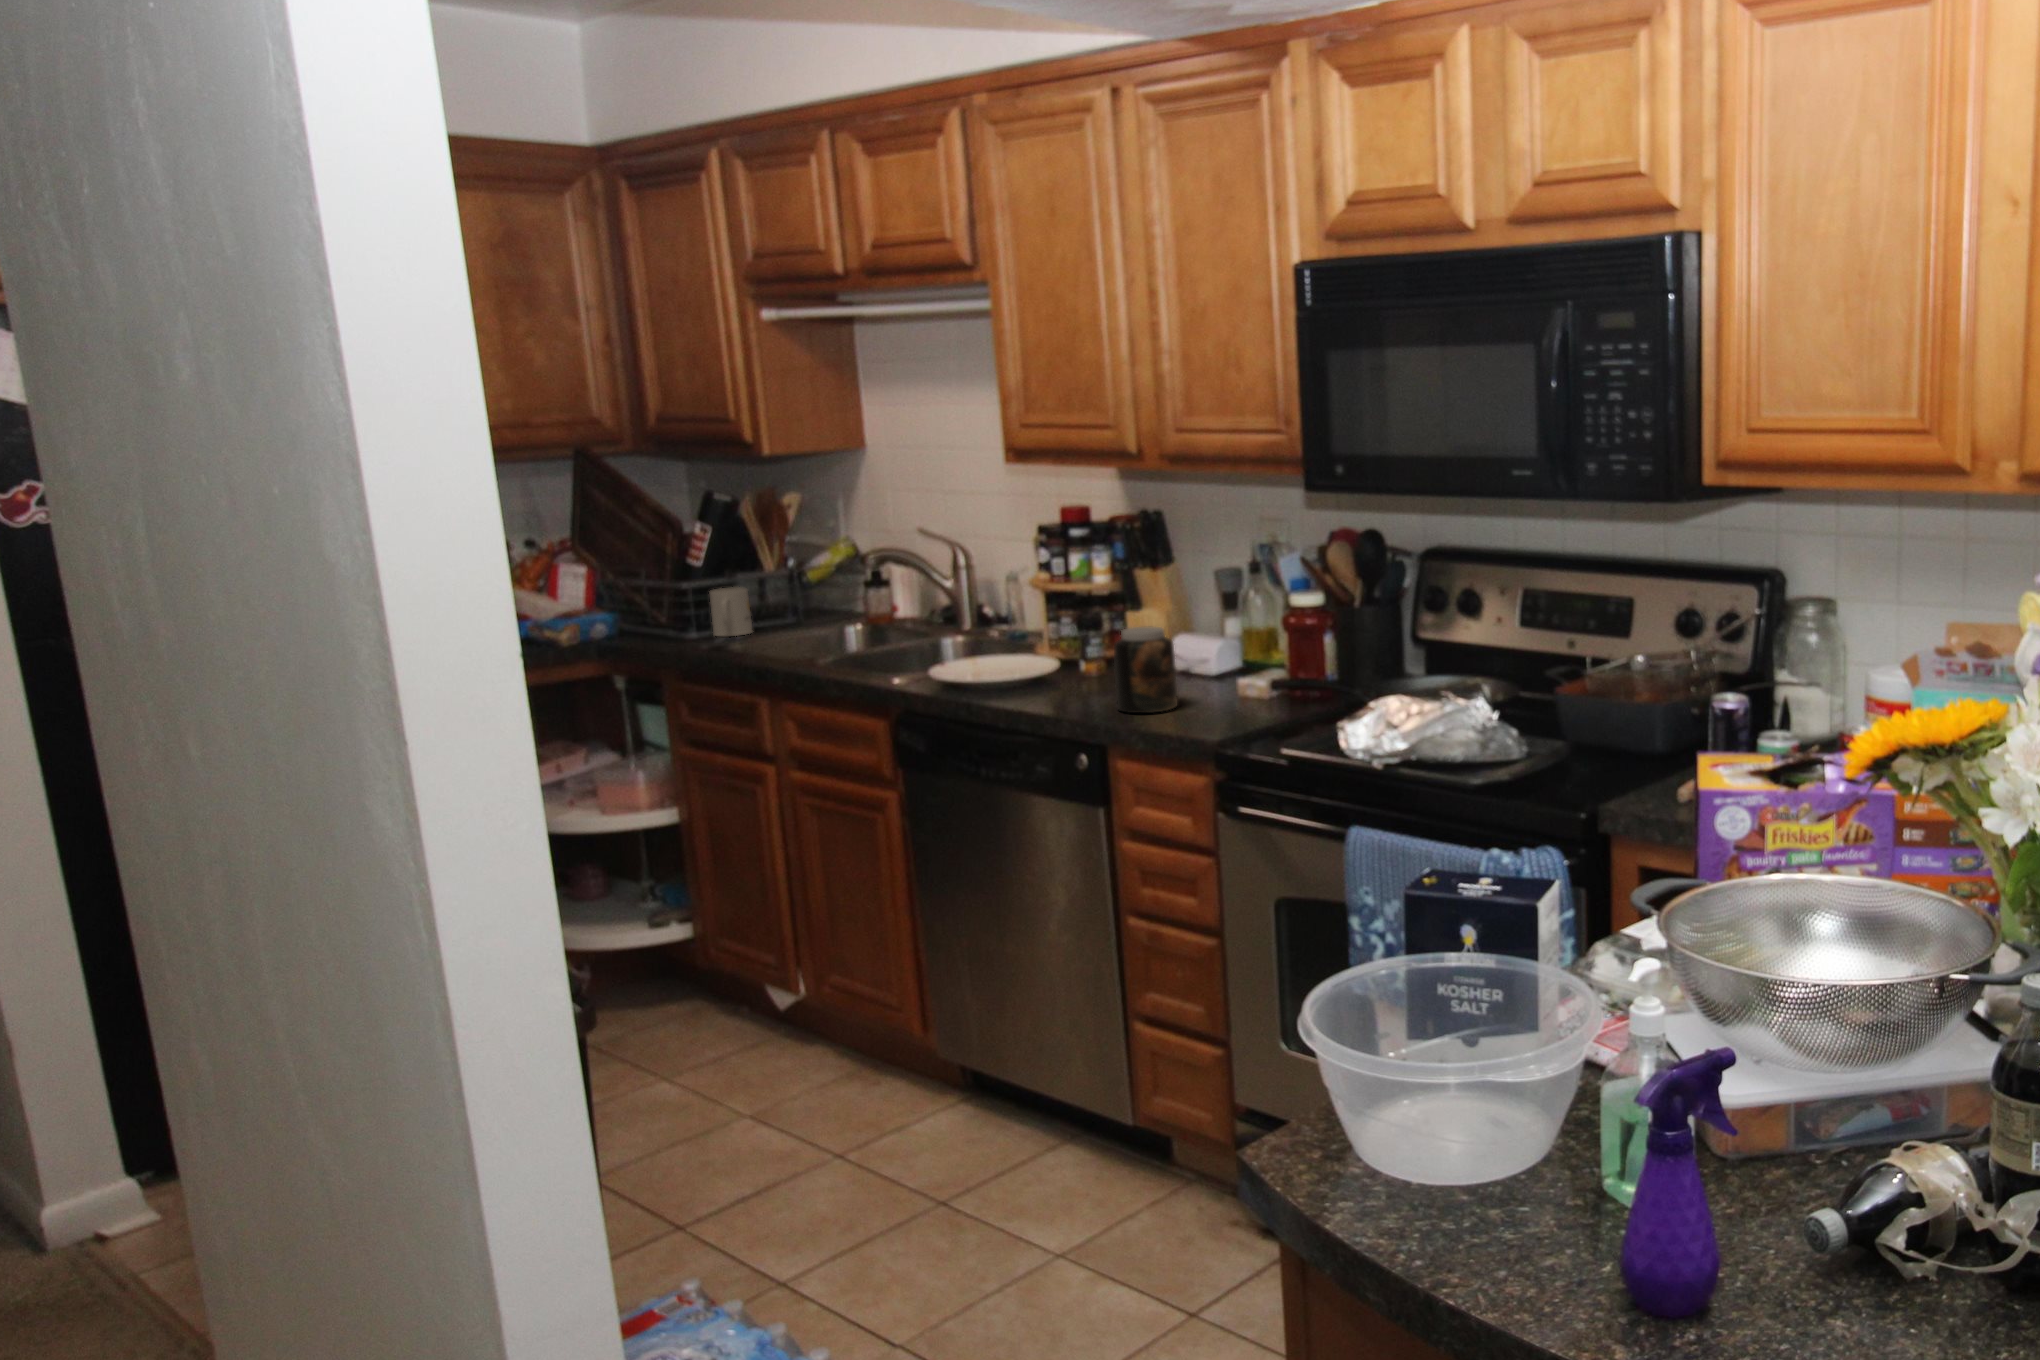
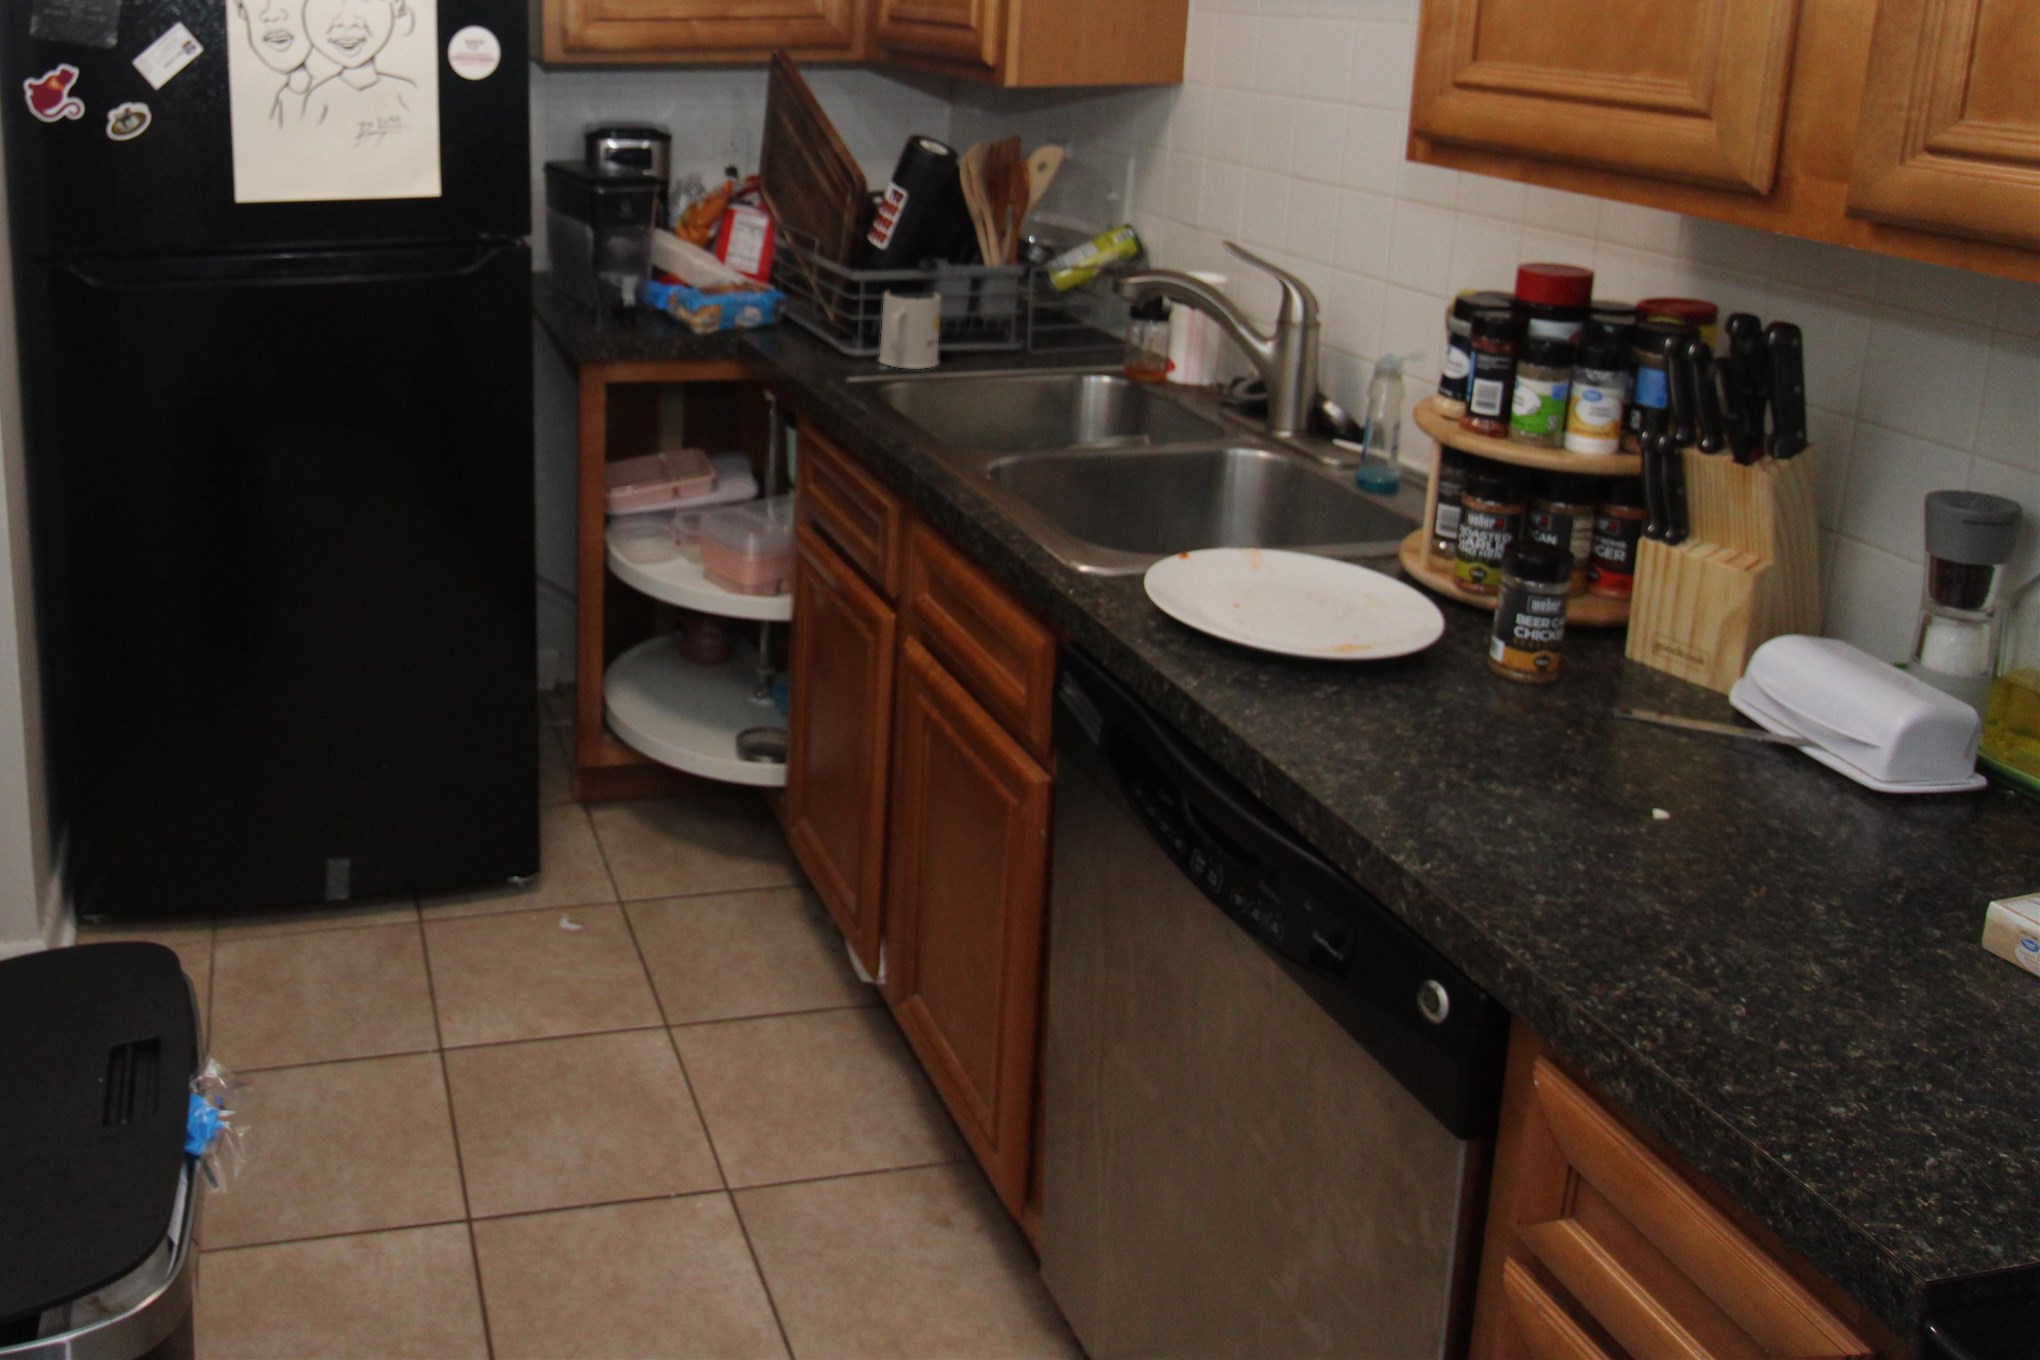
jar: present [1114,626,1177,713] -> none [1558,668,1777,934]

